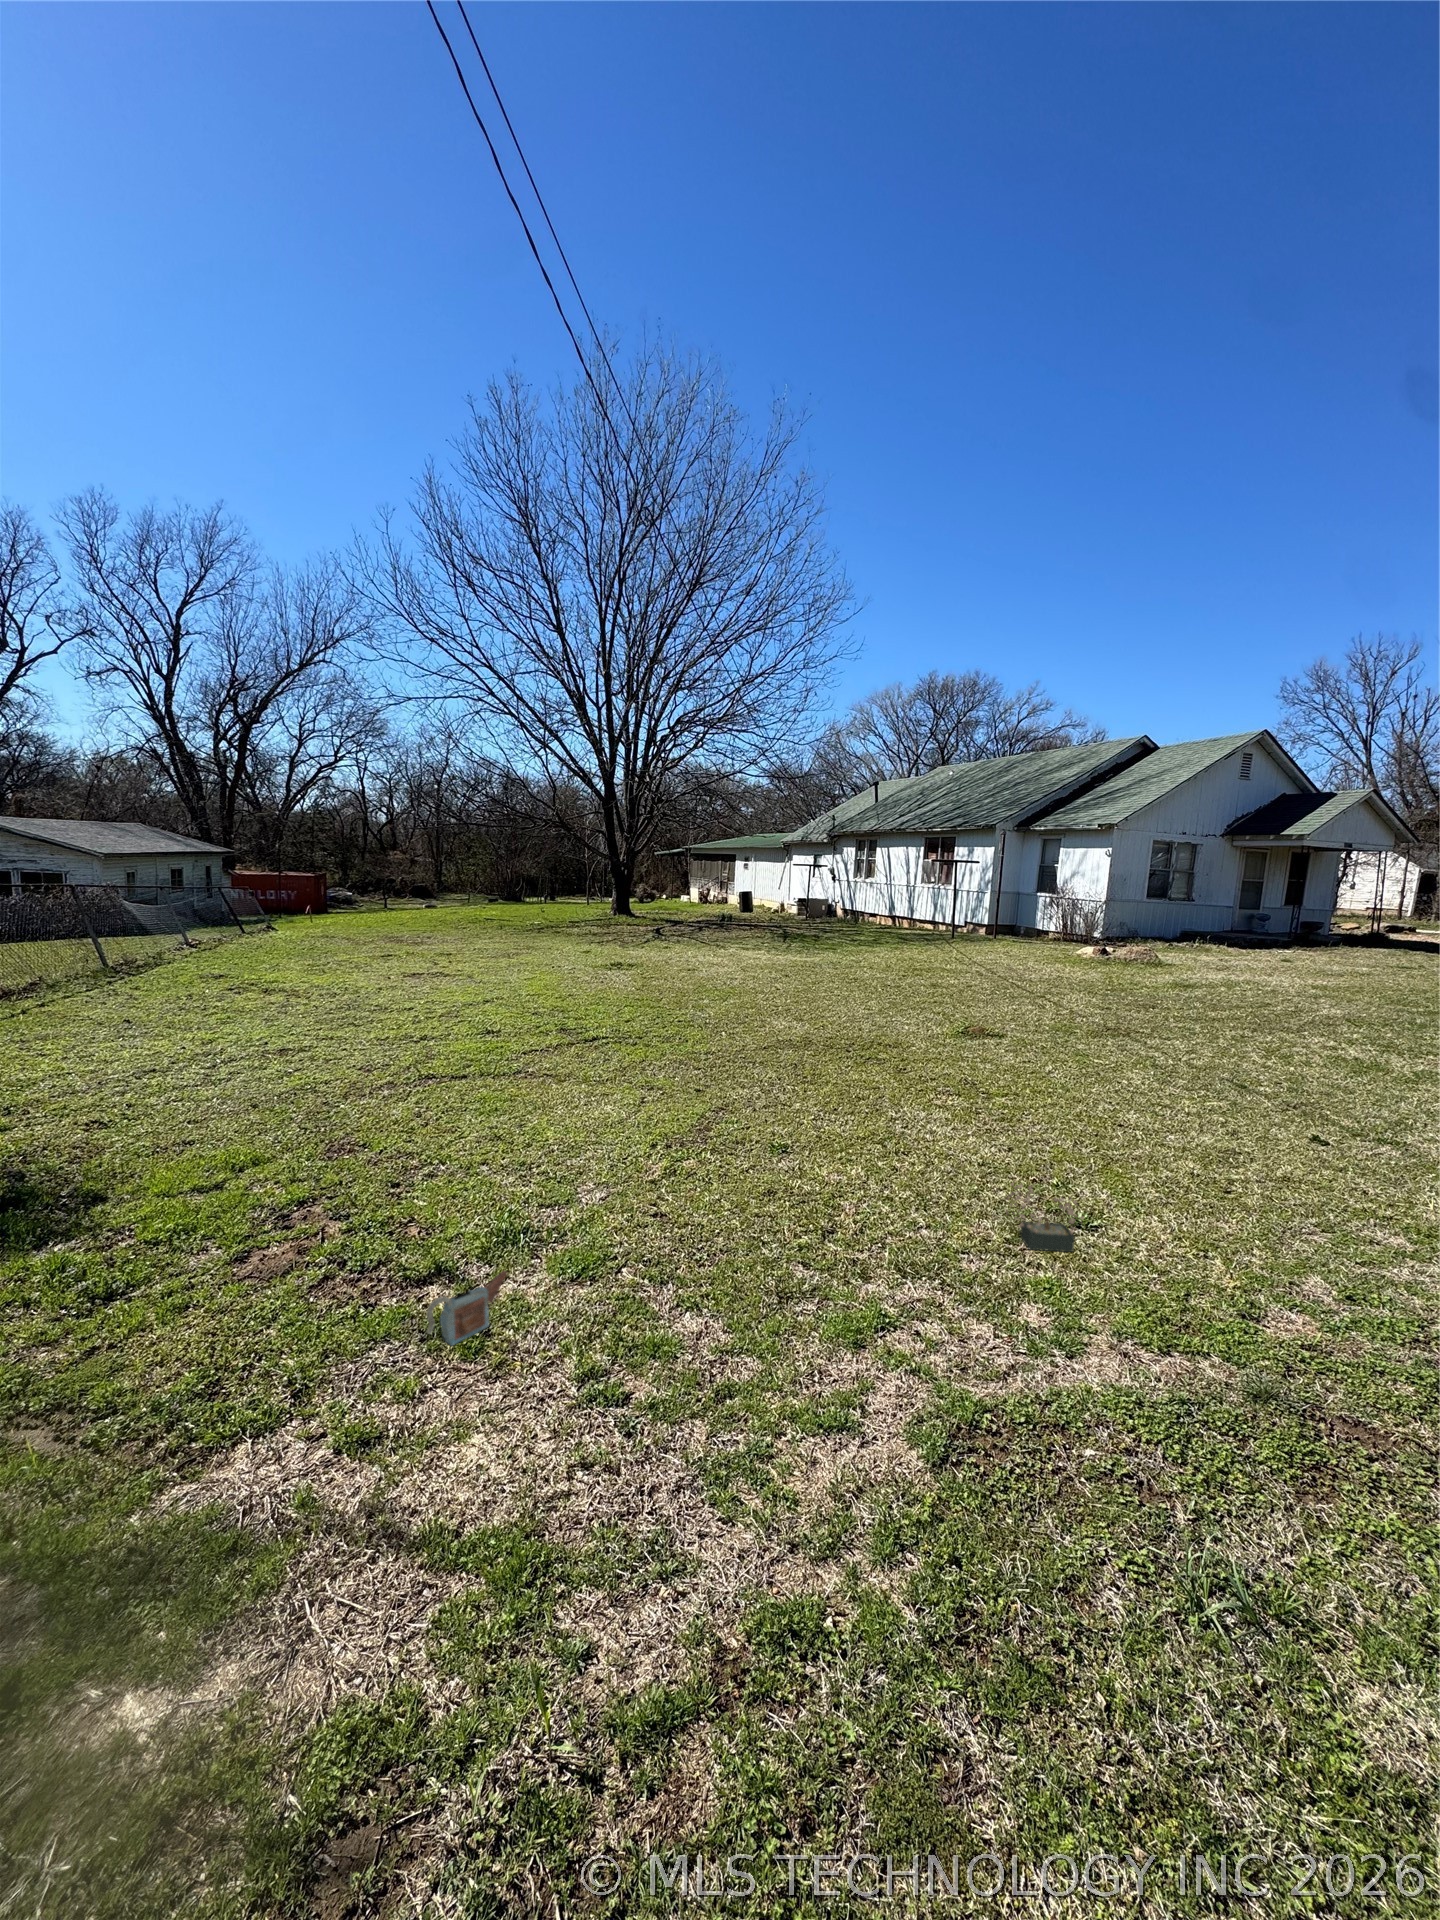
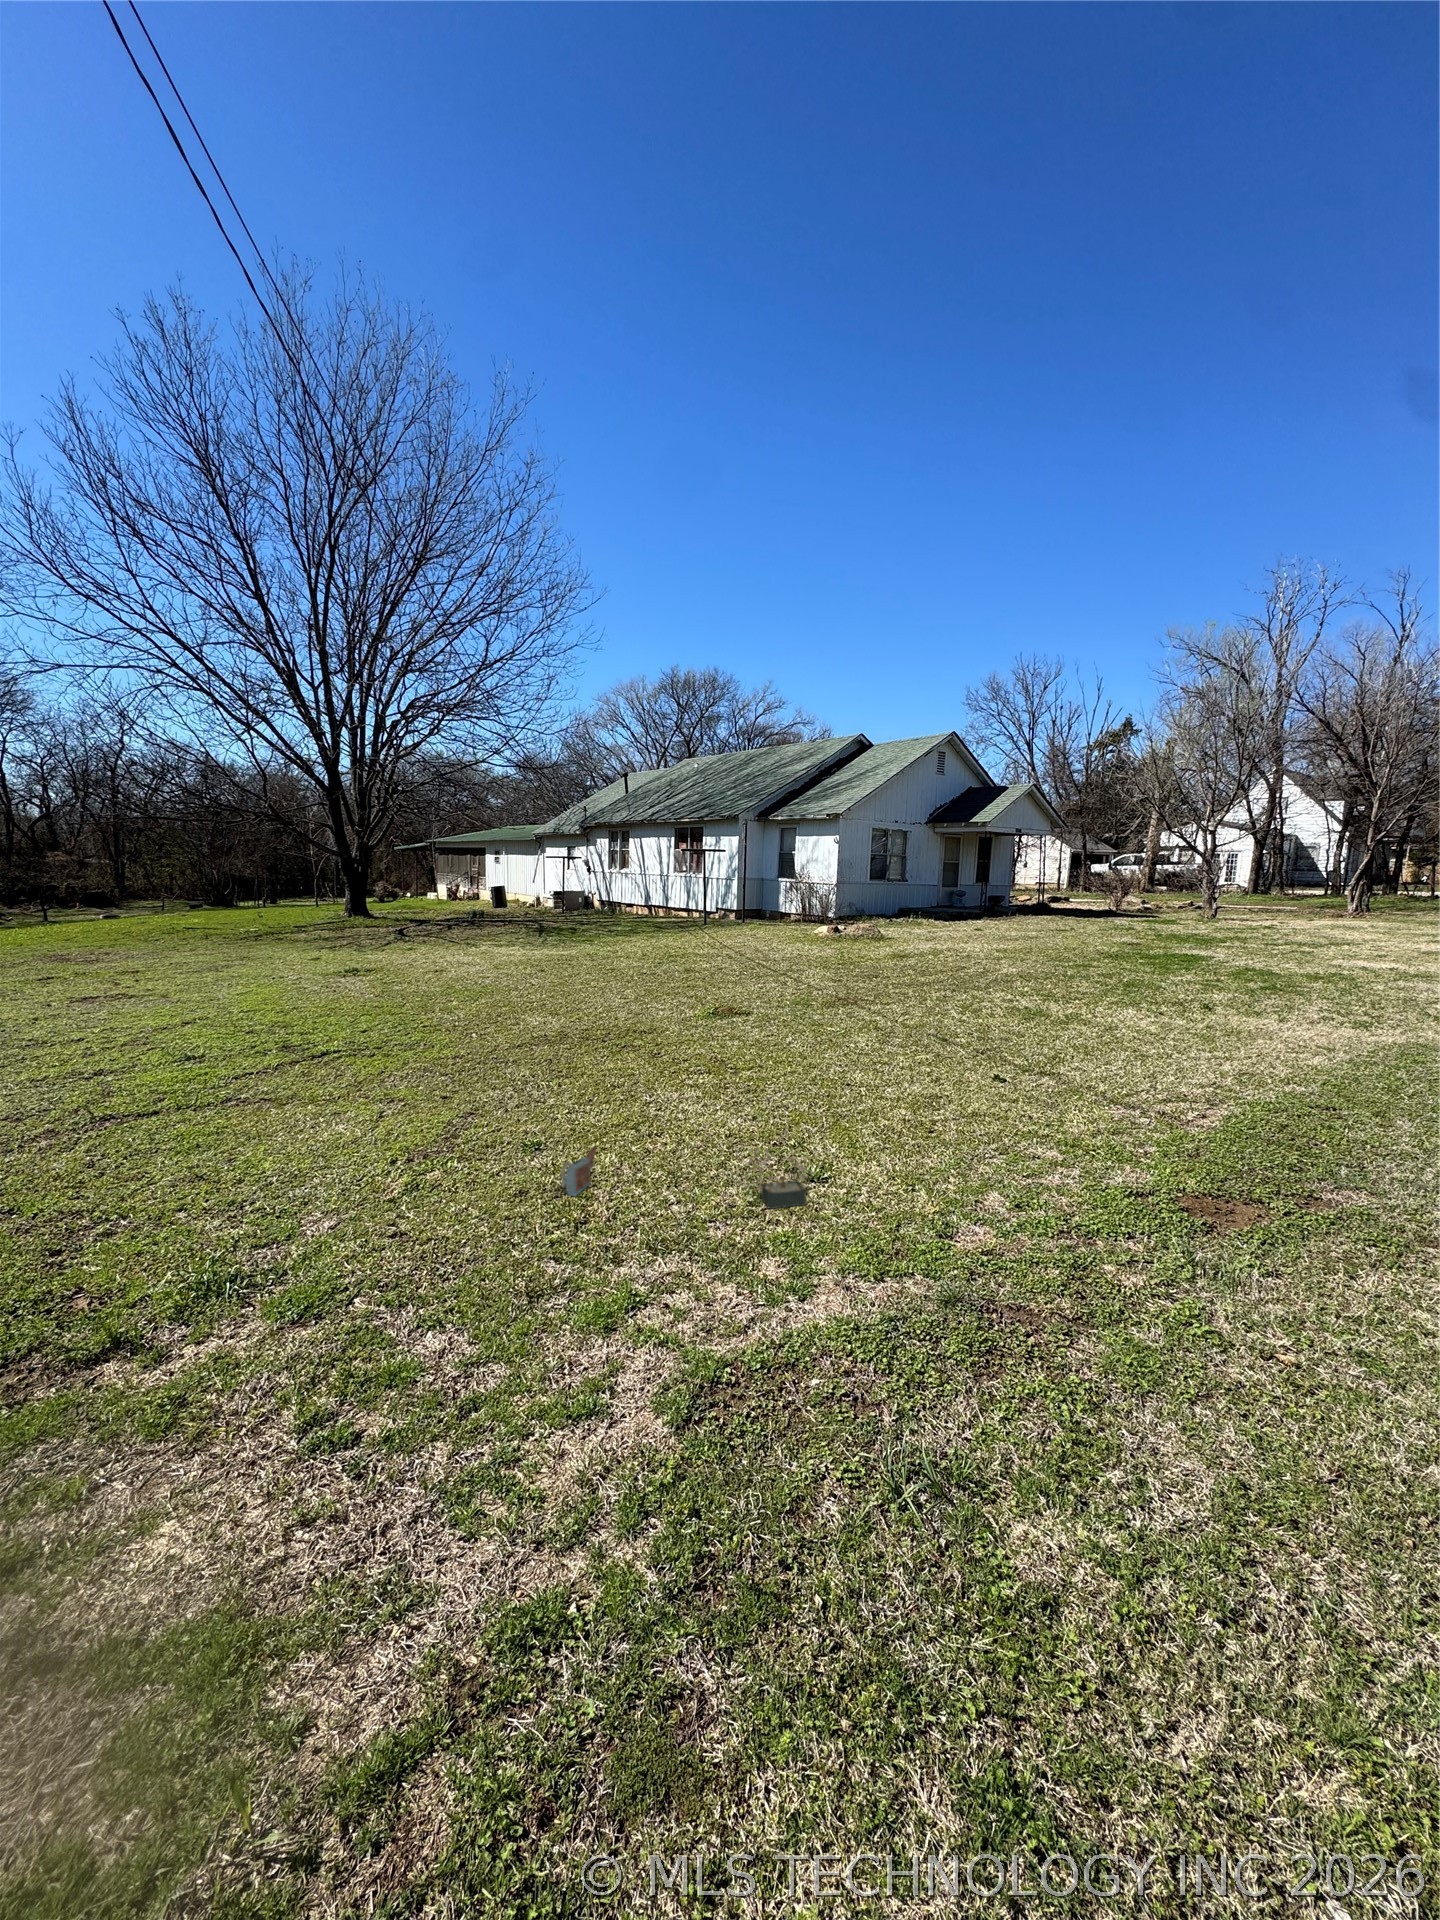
watering can: present [426,1270,507,1345] -> present [561,1146,596,1196]

